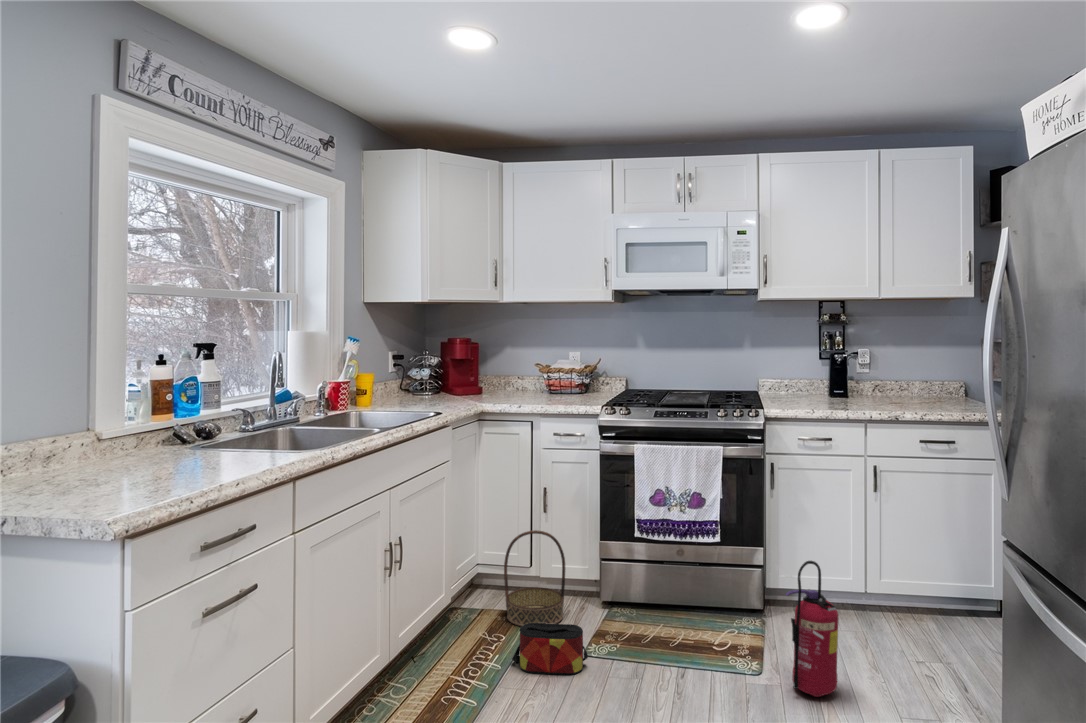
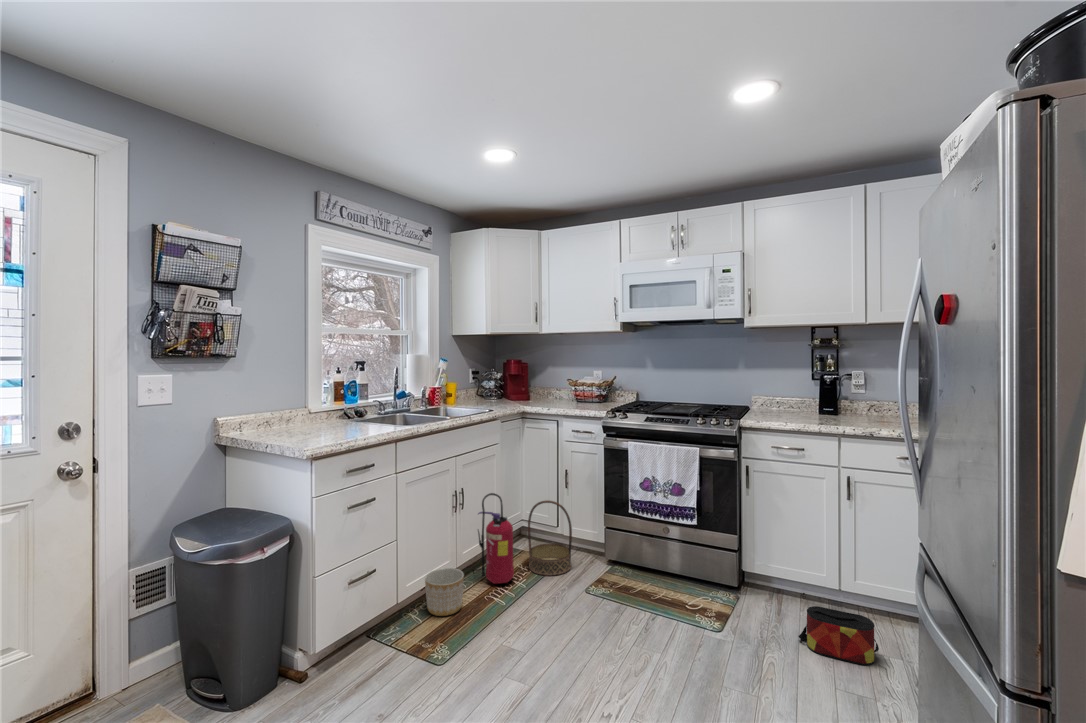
fire extinguisher: present [786,561,838,697] -> present [478,493,514,584]
bag: present [512,623,588,675] -> present [798,606,879,665]
planter: none [424,632,476,694] -> present [425,568,464,616]

